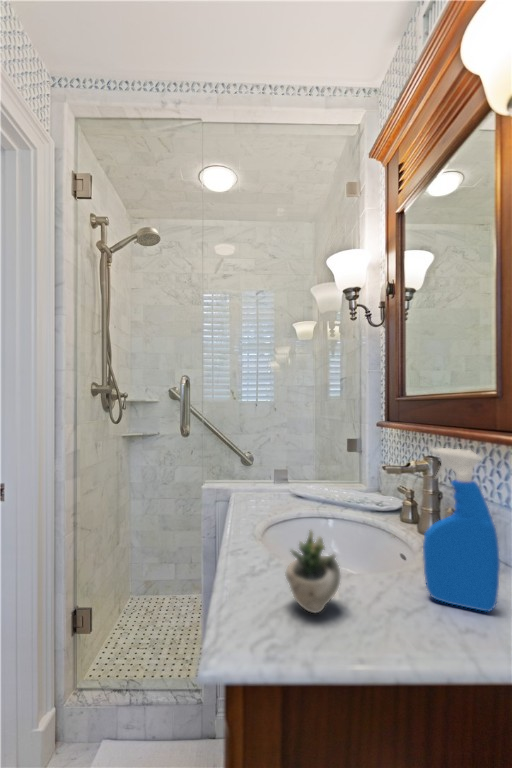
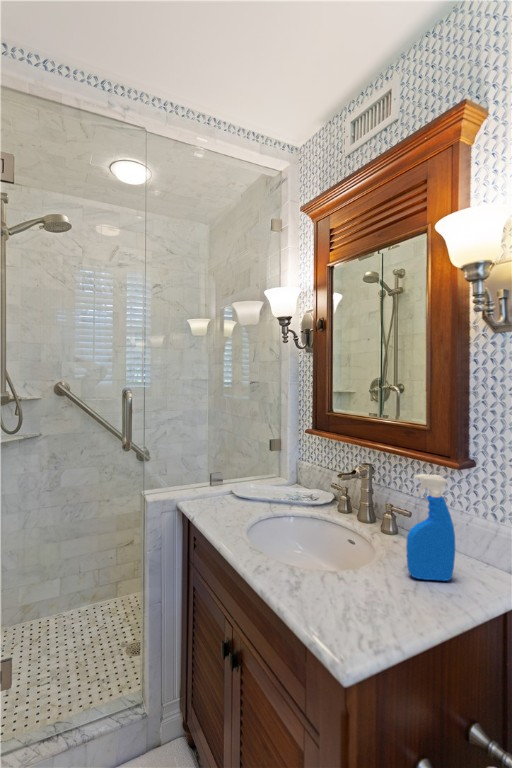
succulent plant: present [286,531,340,613] -> none [332,544,415,609]

